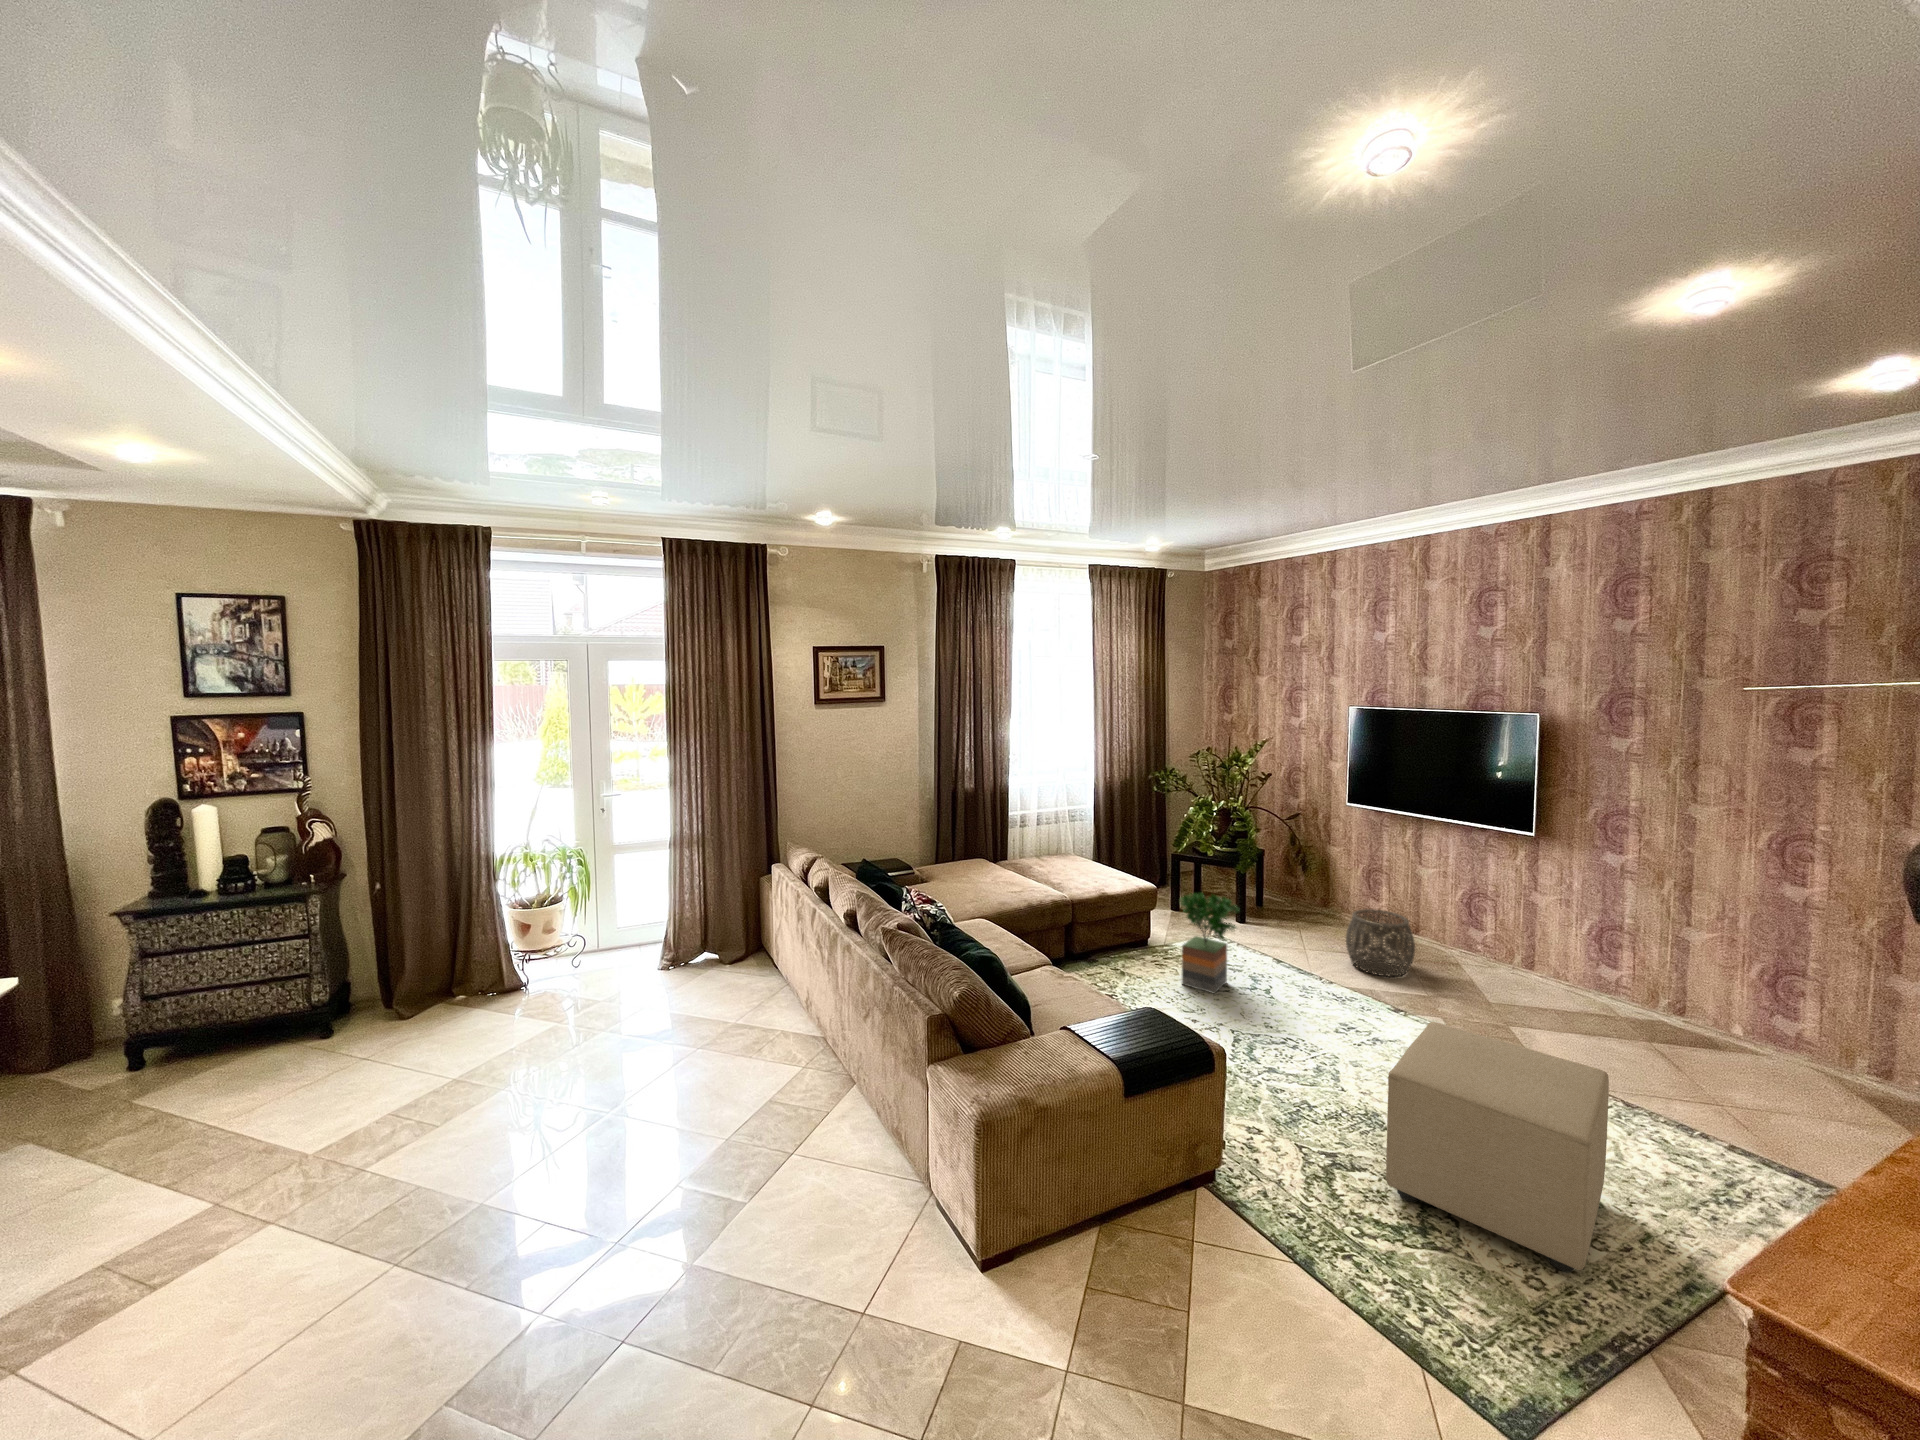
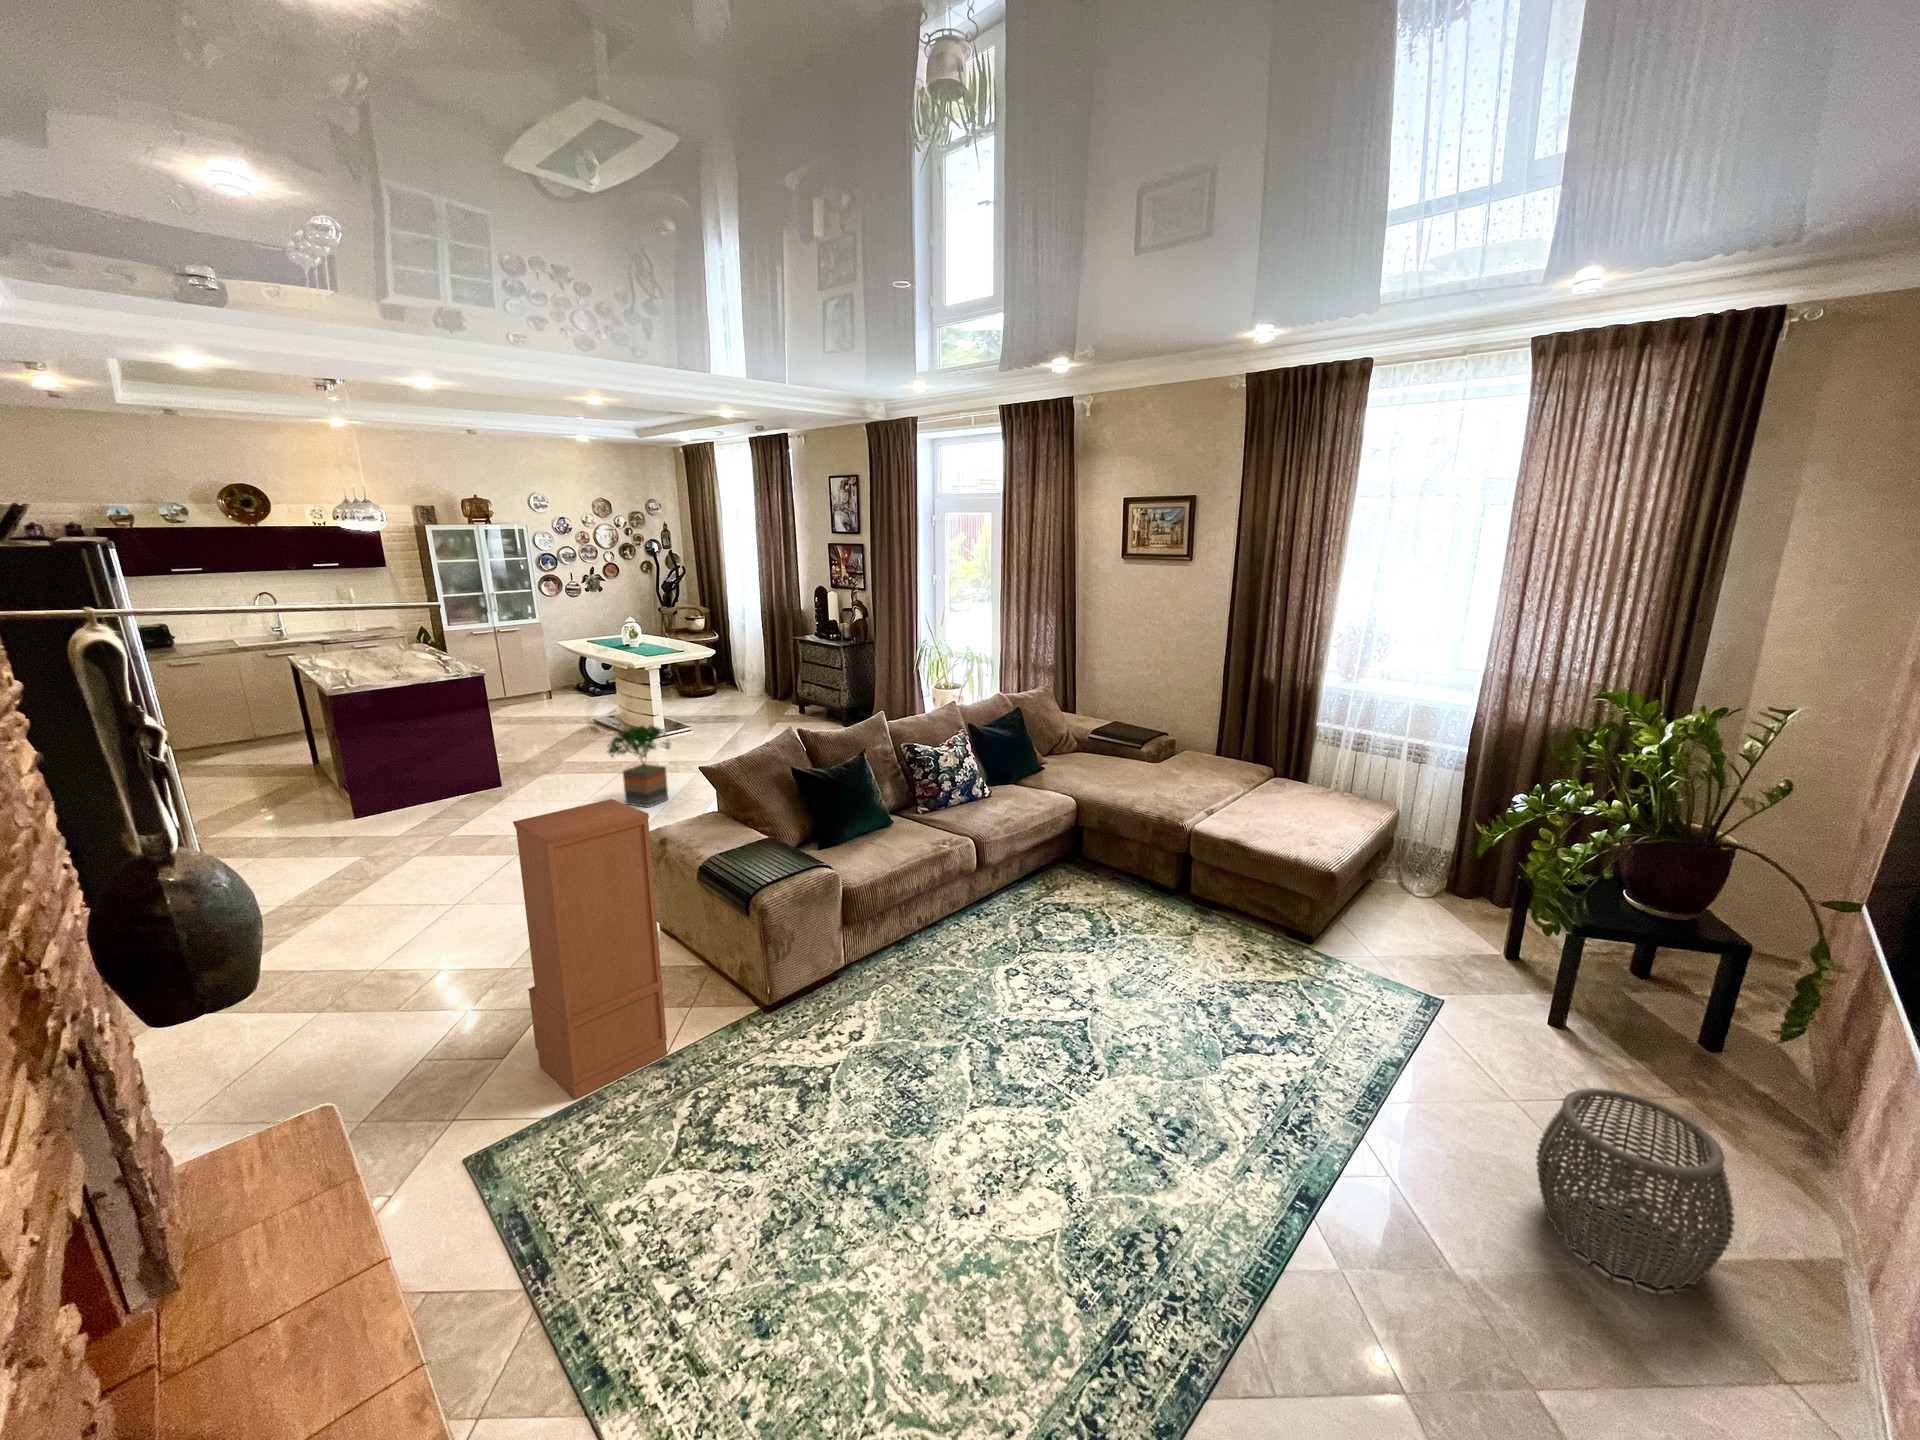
potted tree: present [1180,893,1239,994] -> present [607,725,671,807]
bookcase: none [1213,989,1387,1388] -> present [513,799,667,1099]
ottoman: present [1386,1022,1609,1272] -> none [608,995,918,1336]

